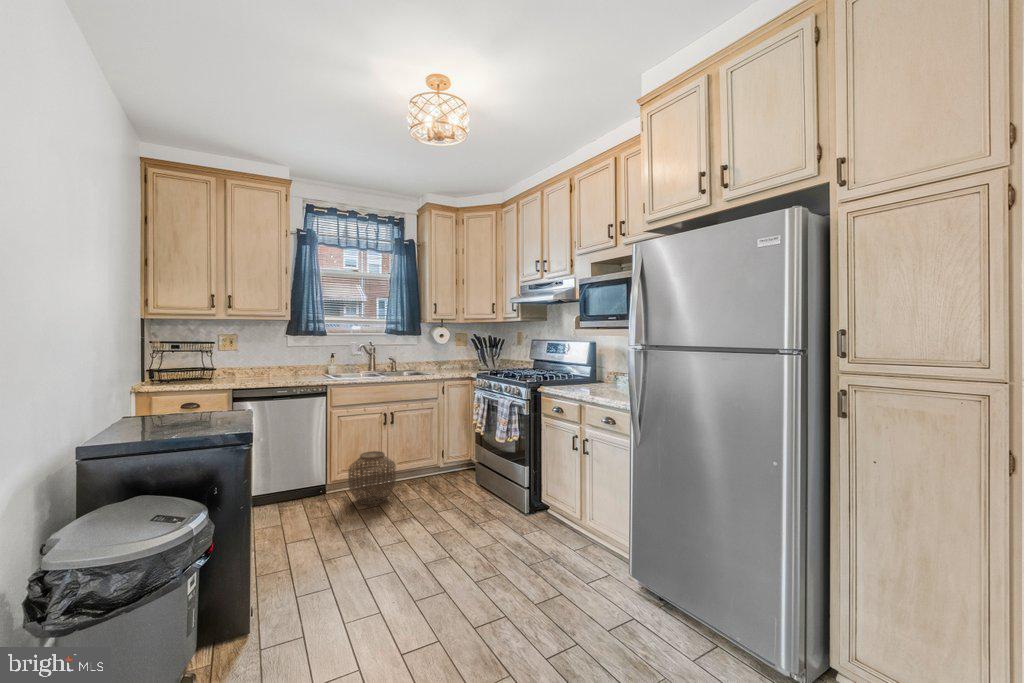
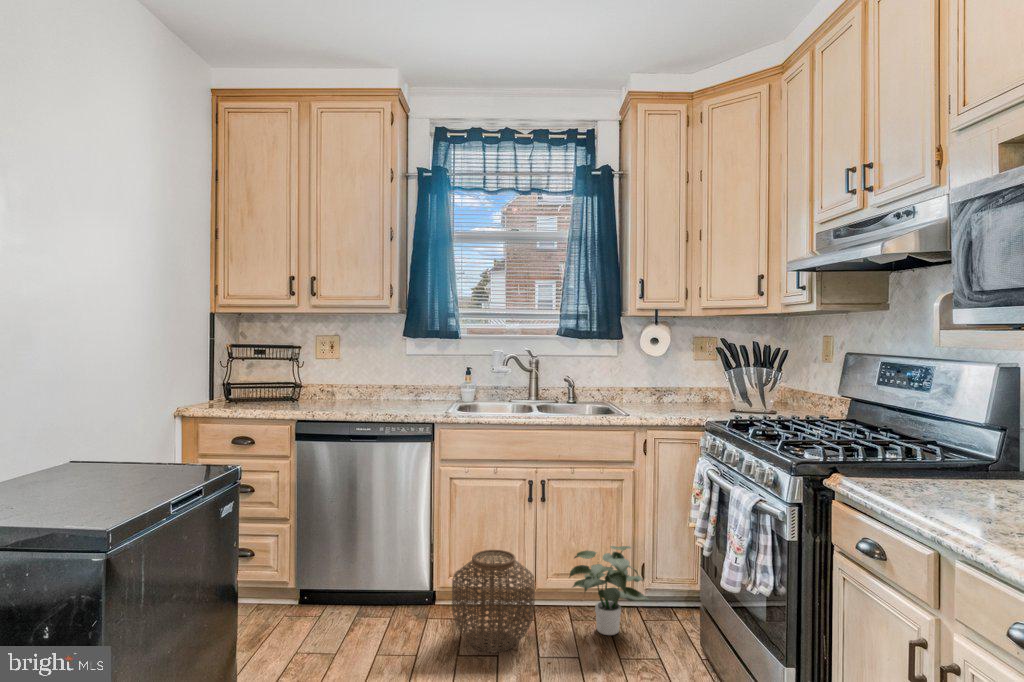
potted plant: none [409,441,450,487] -> present [569,546,648,635]

